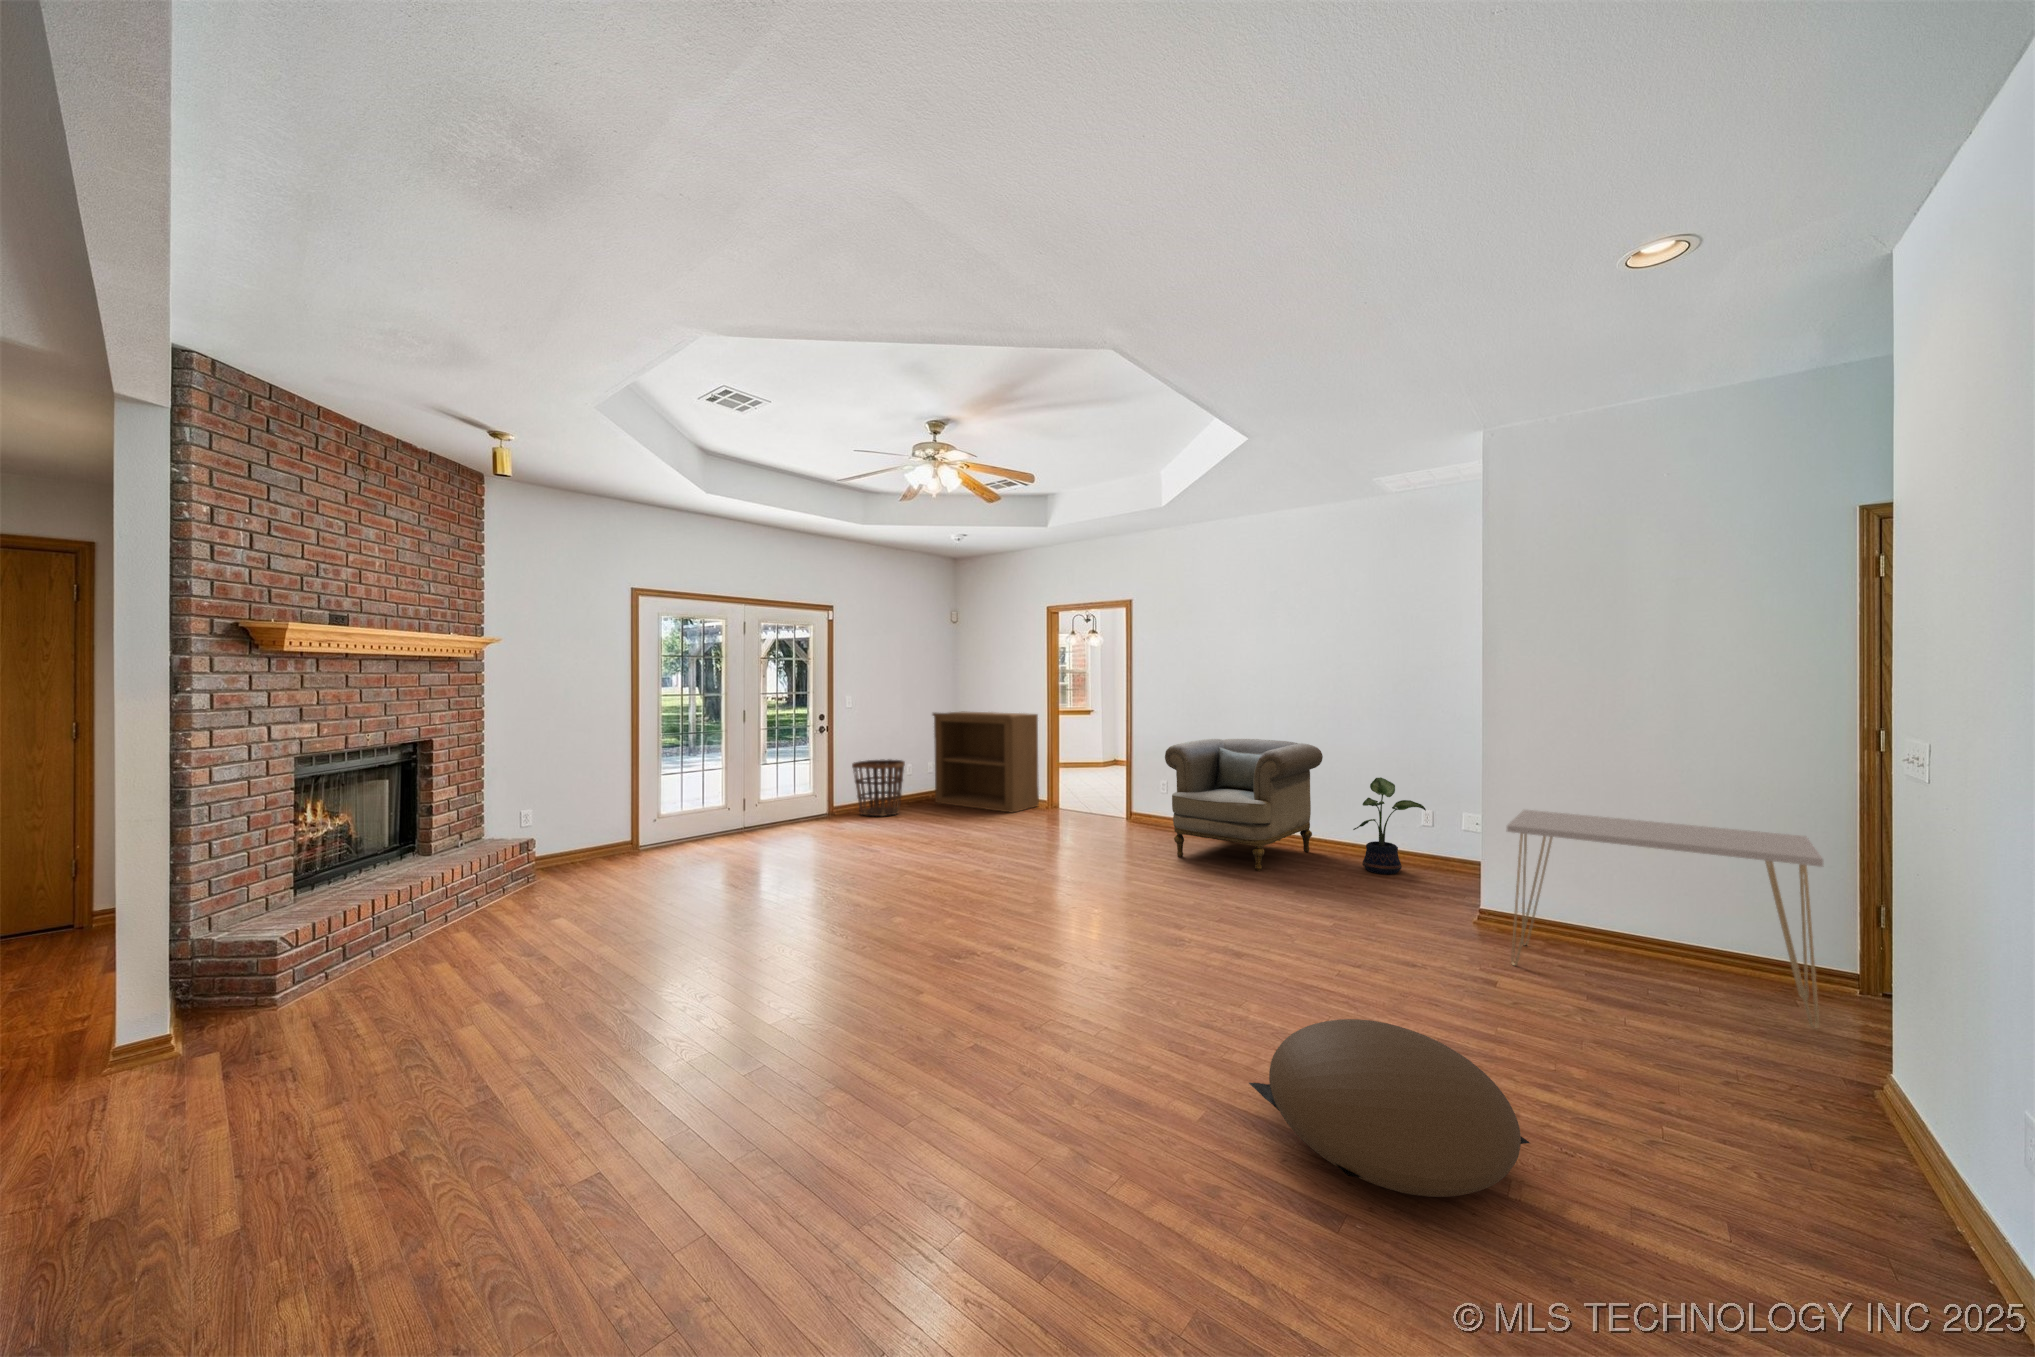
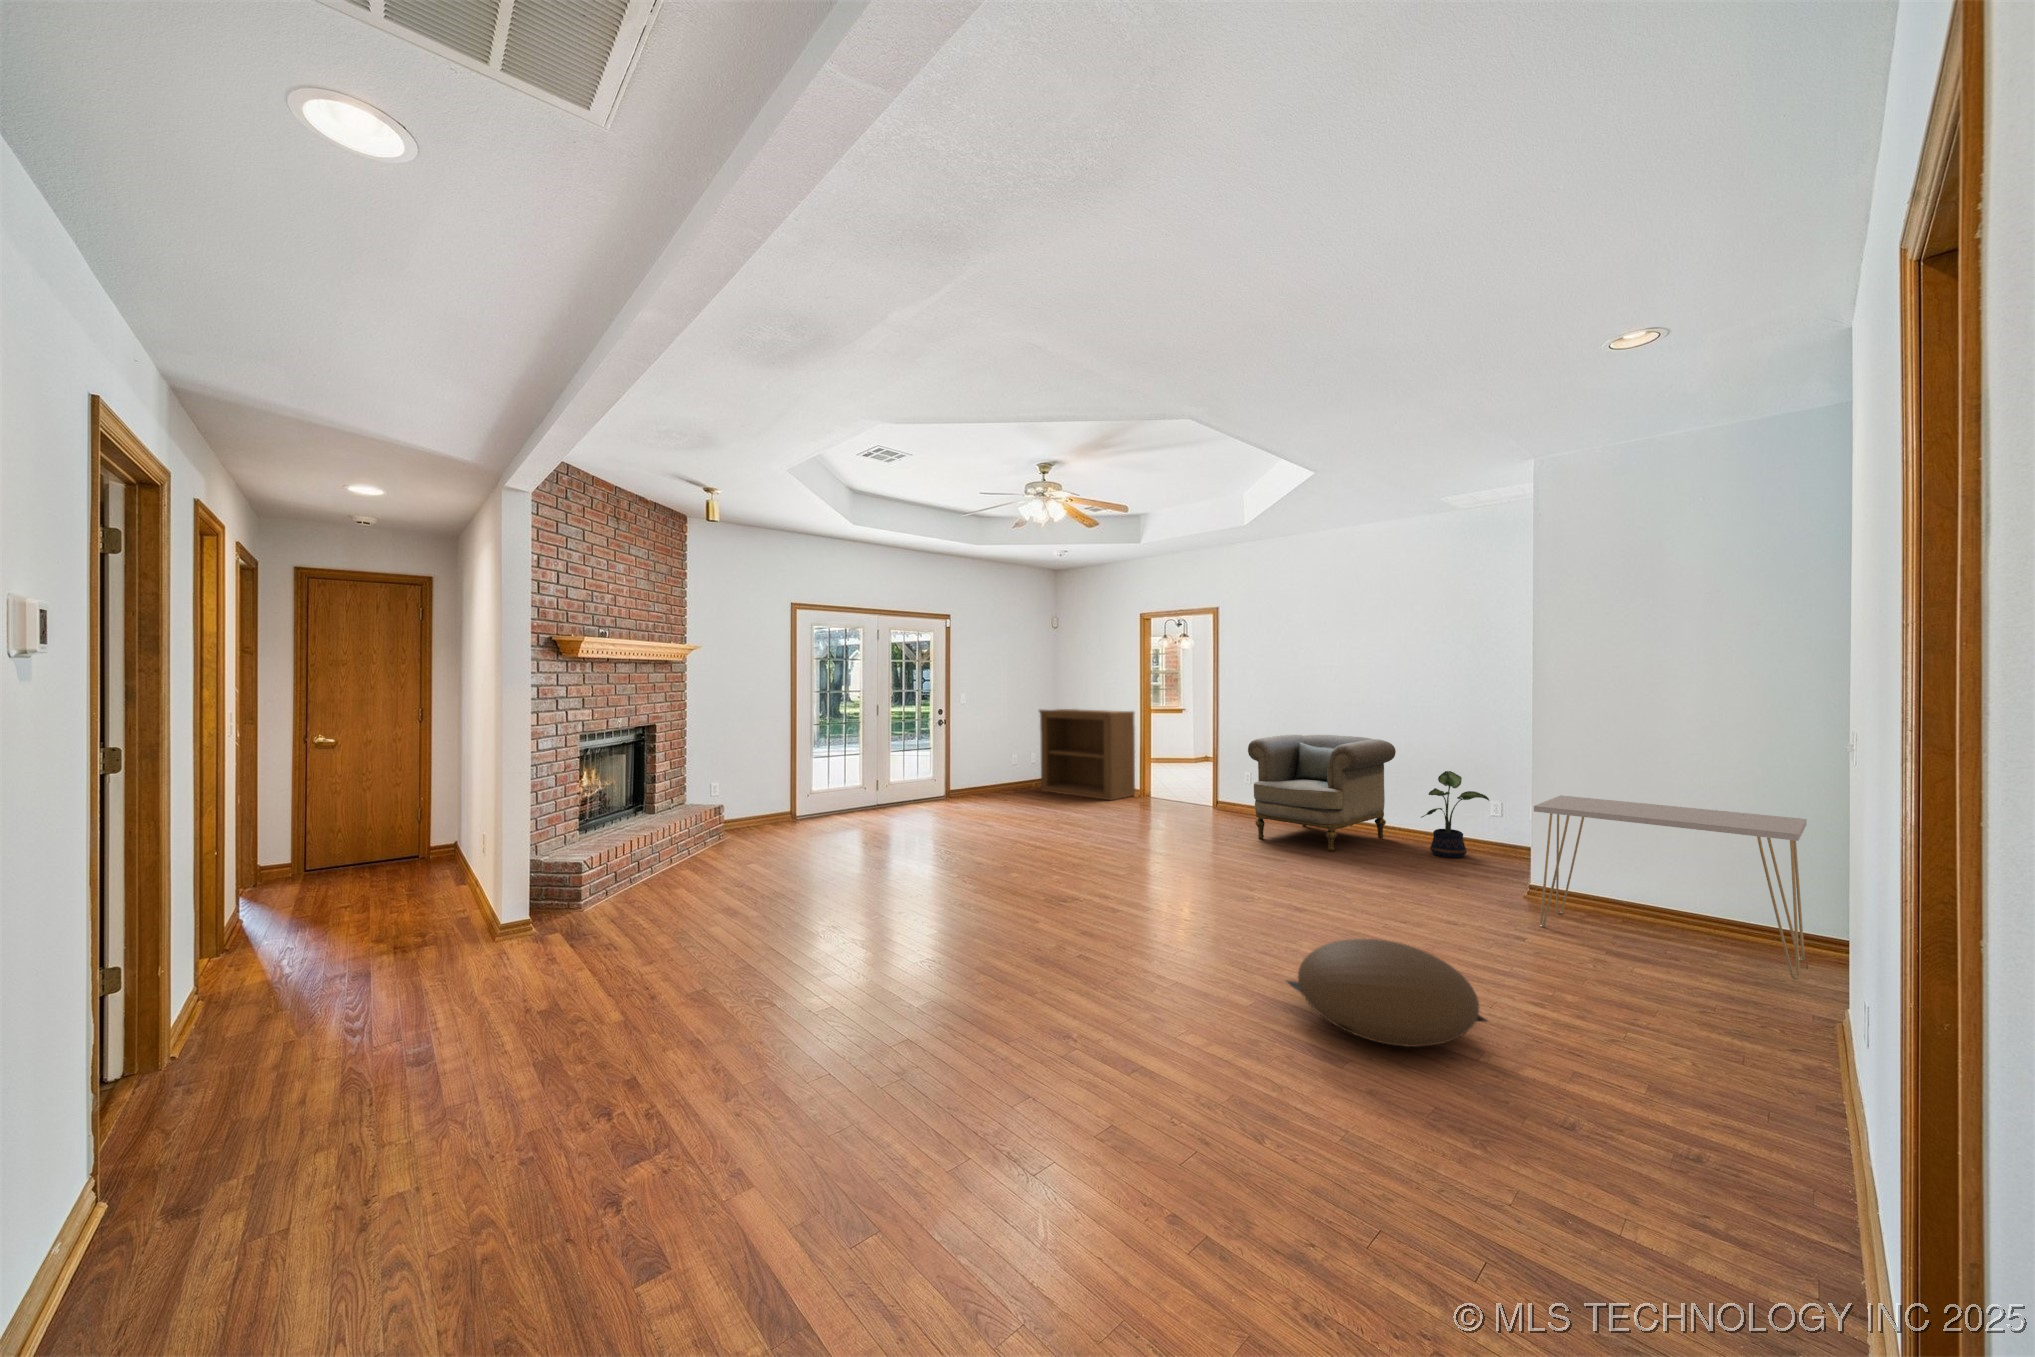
basket: present [852,759,905,816] -> none [969,751,1015,800]

